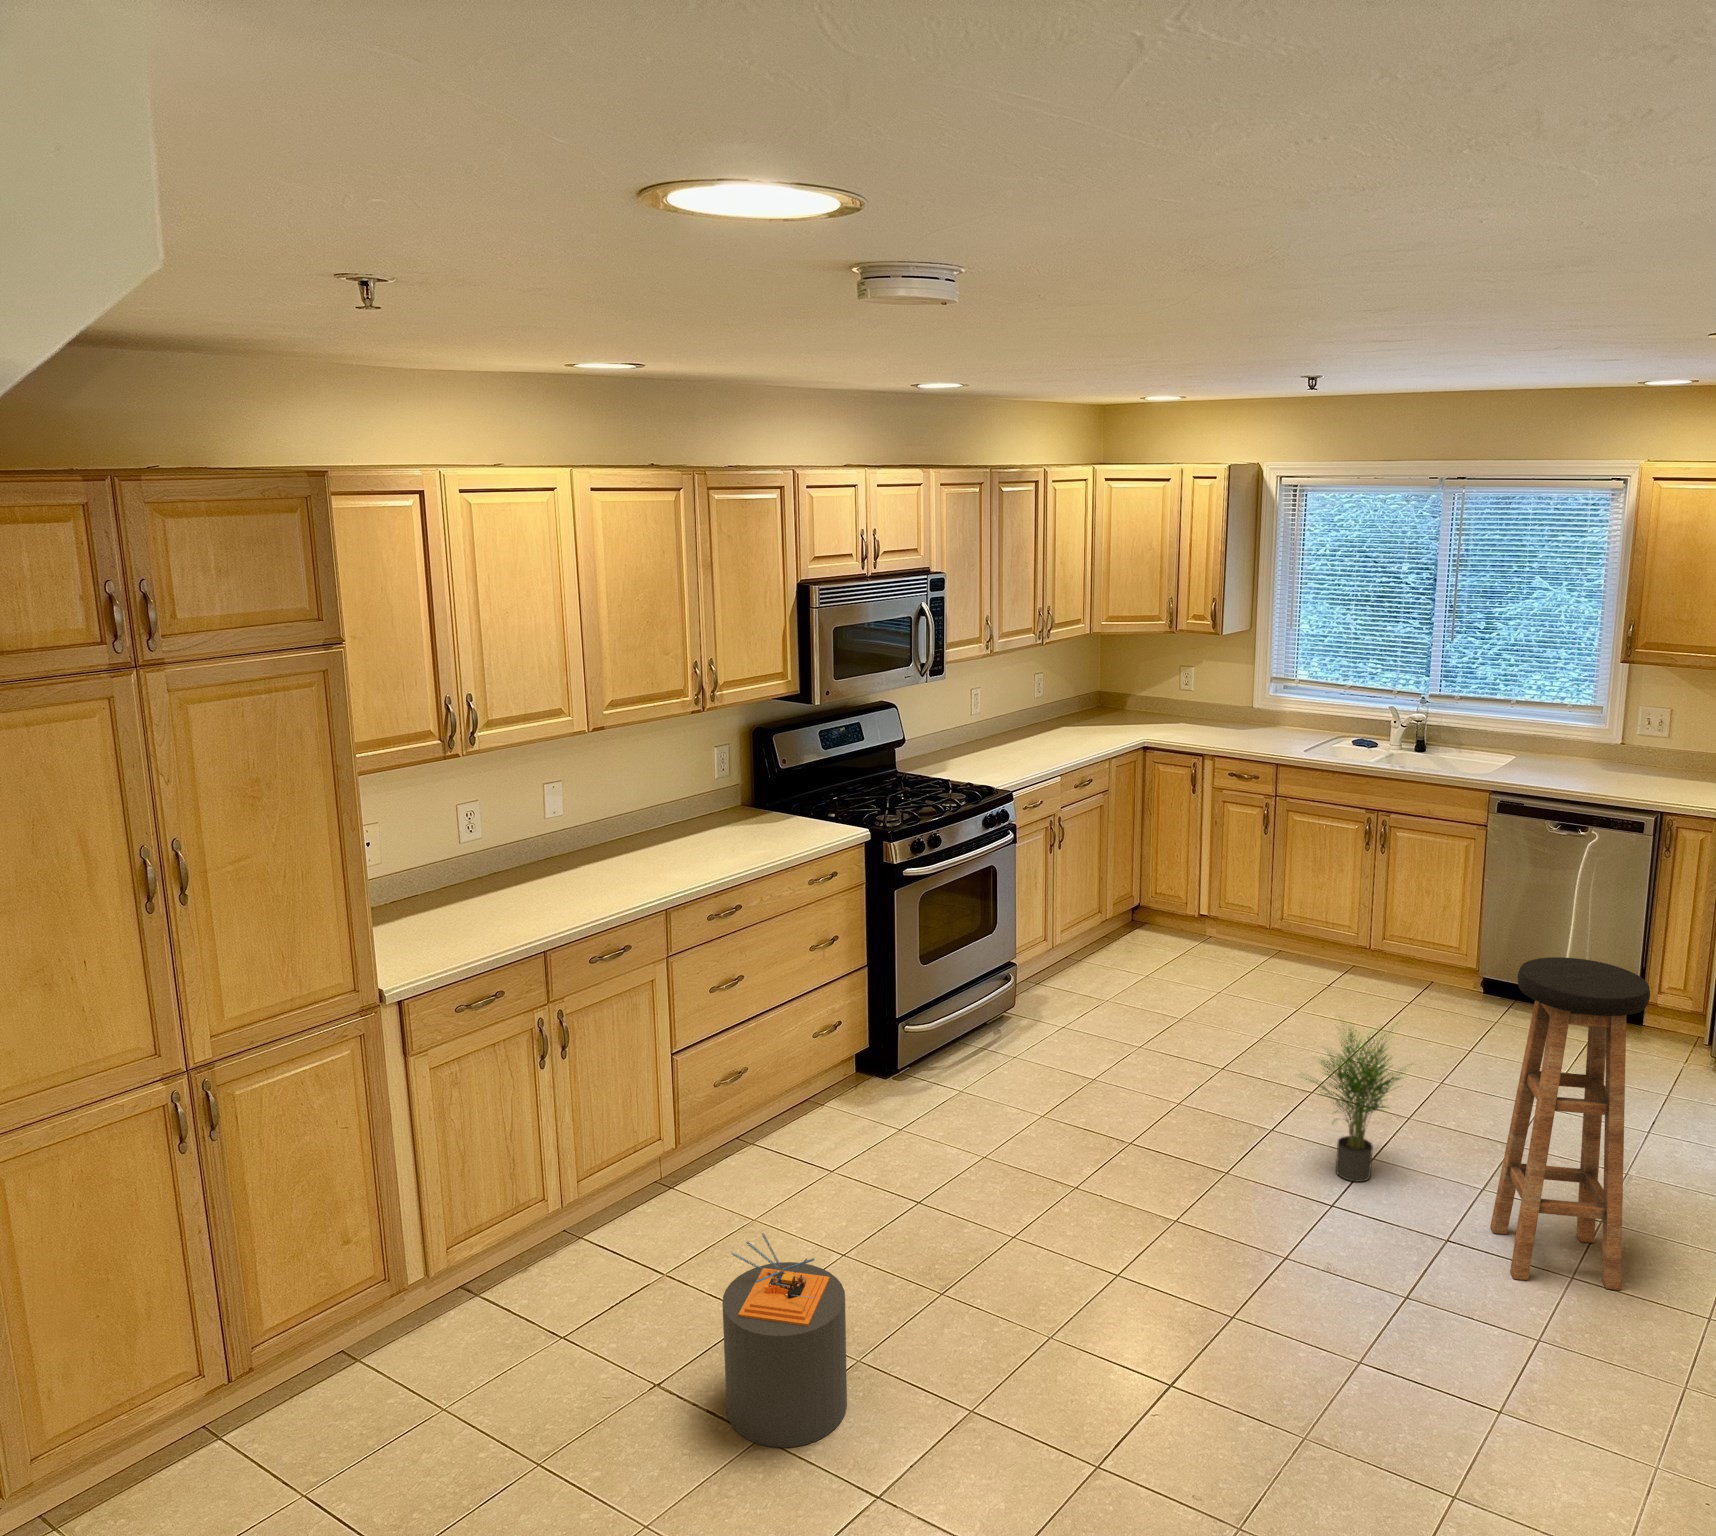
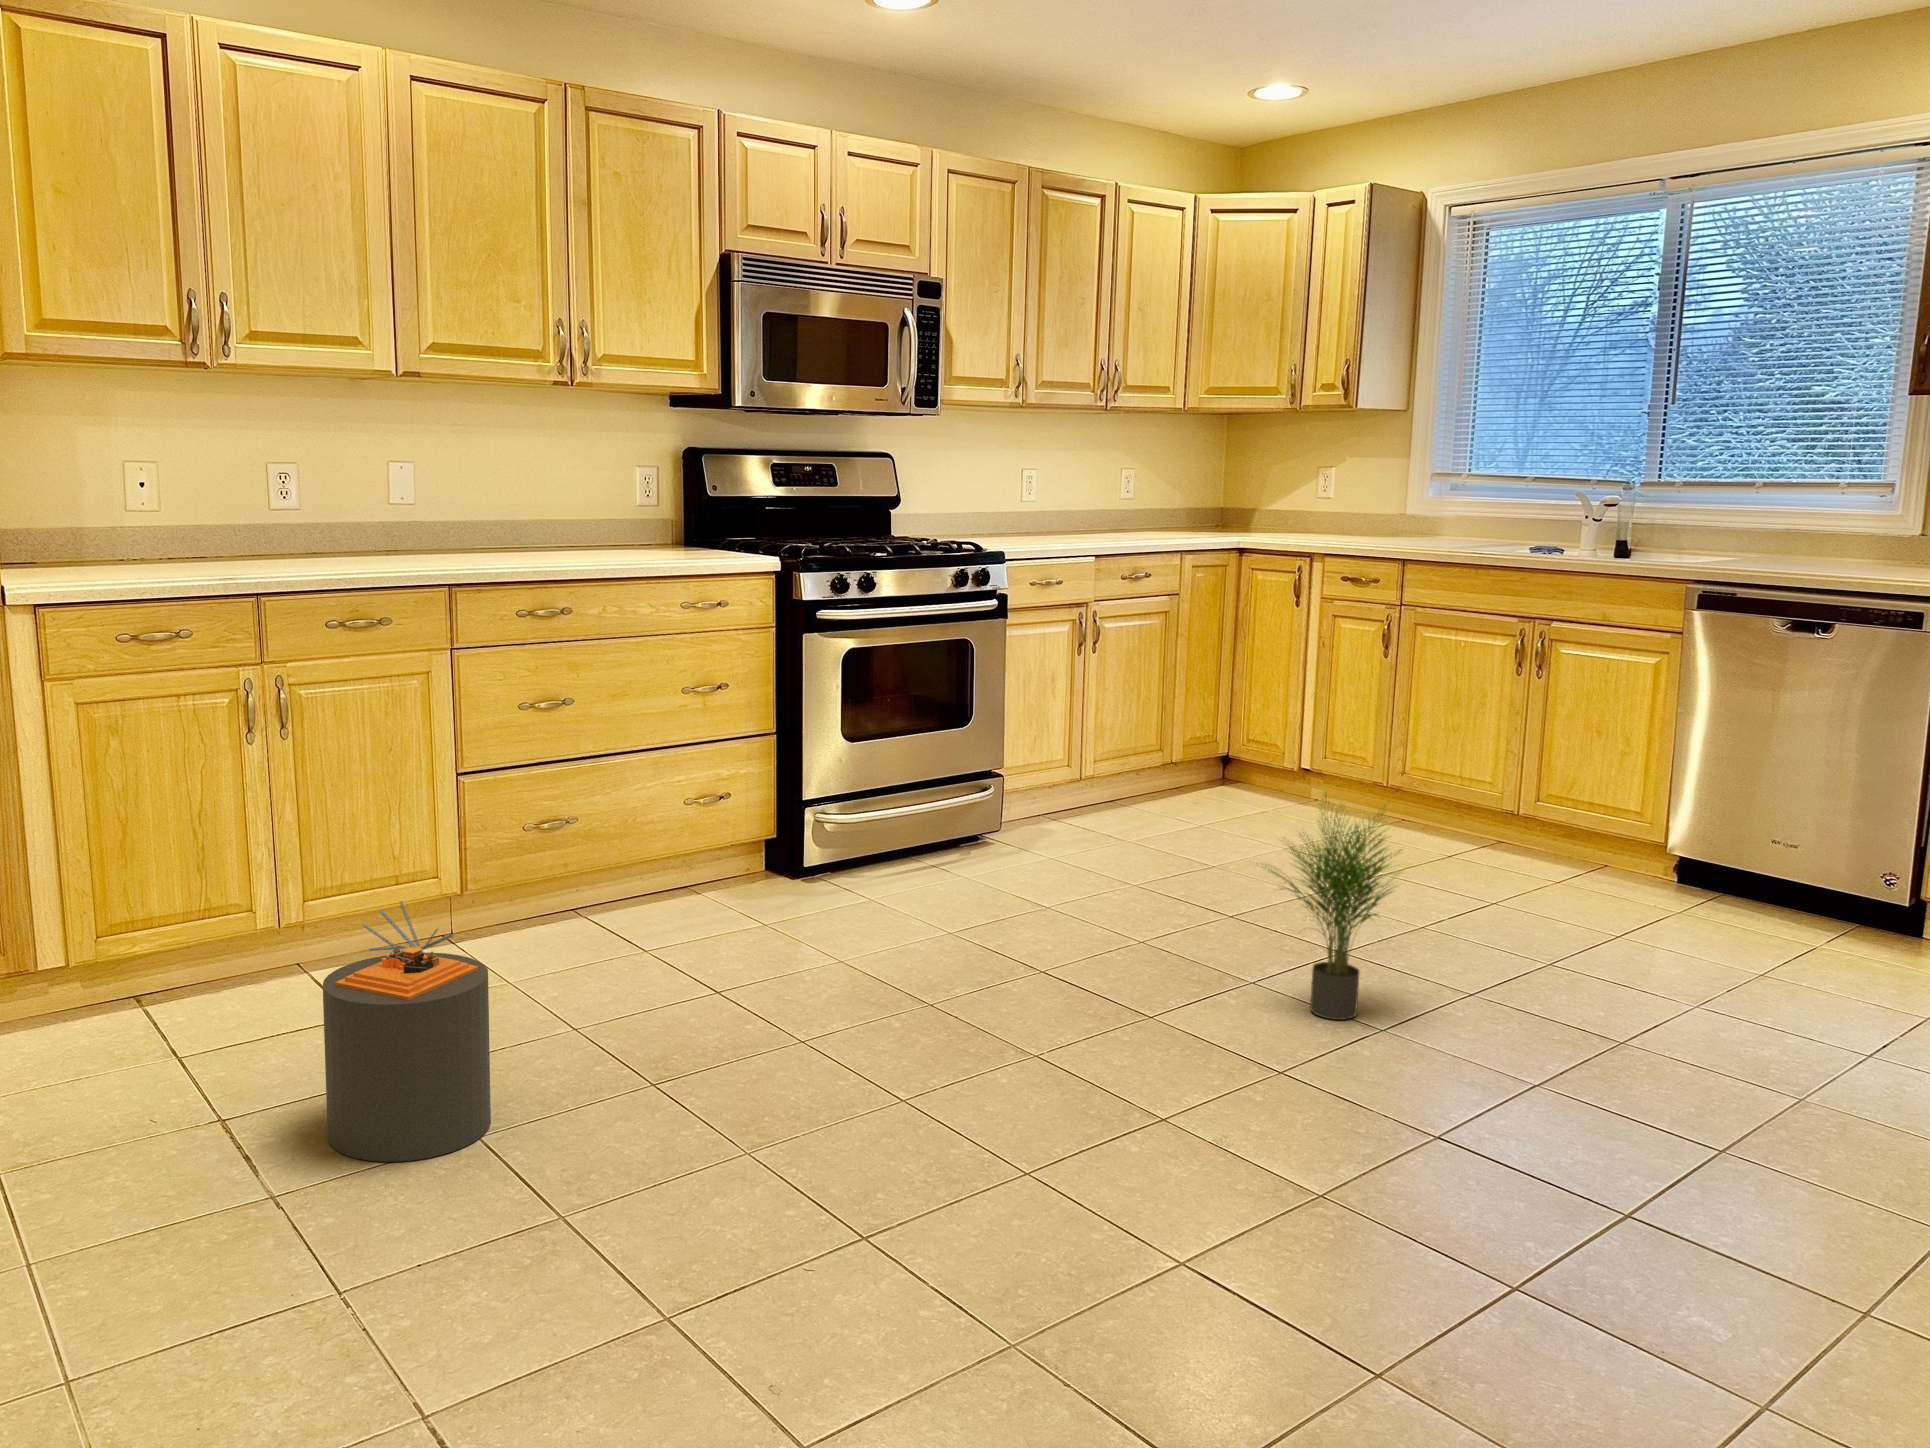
bar stool: present [1490,957,1650,1290] -> none [1481,677,1683,1148]

